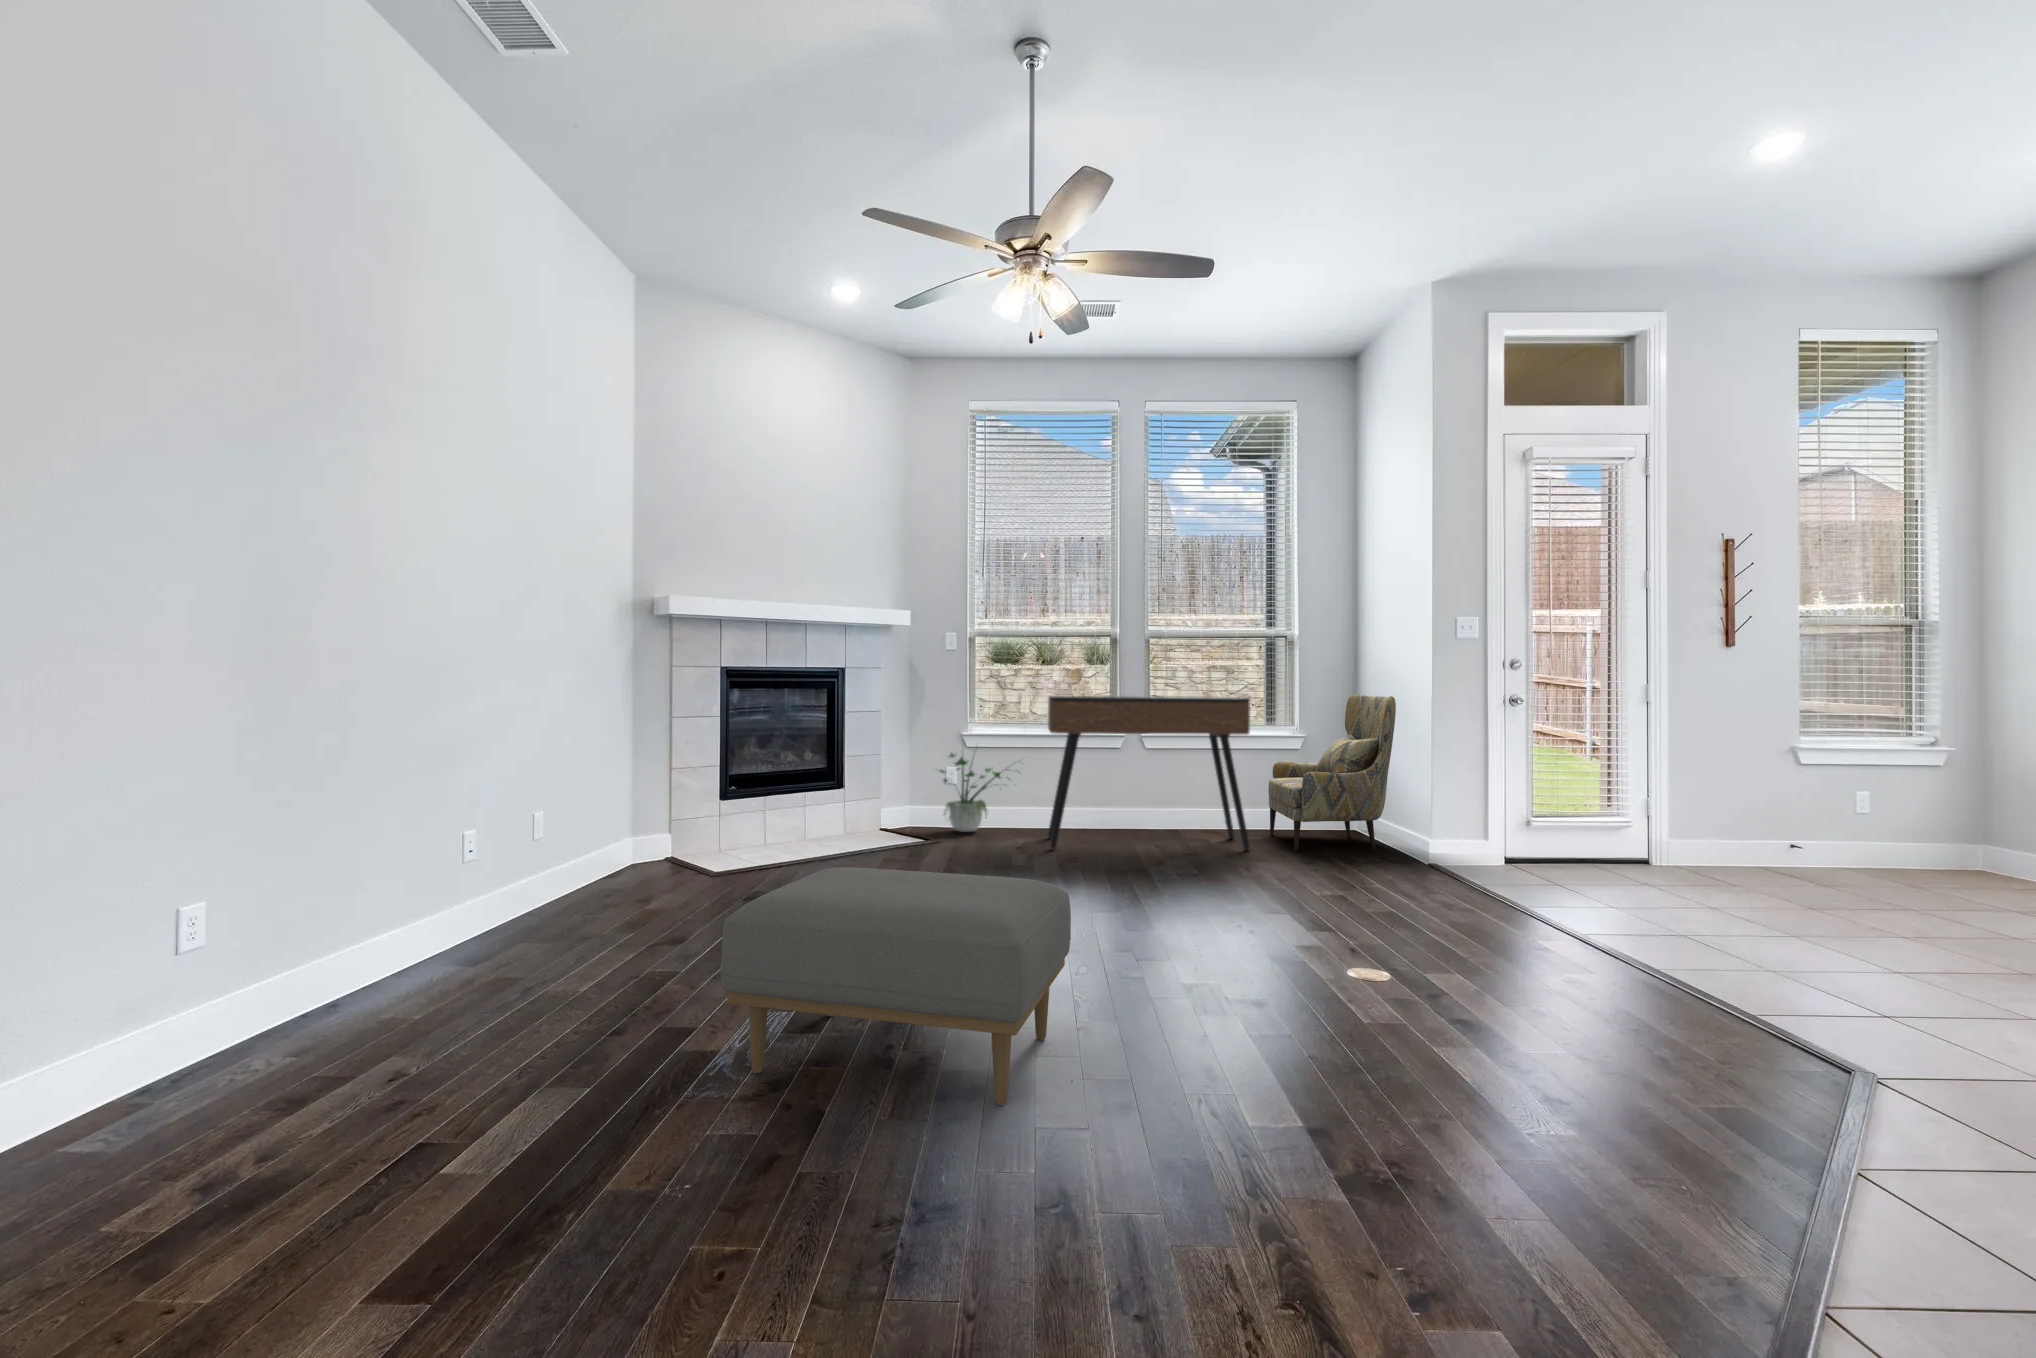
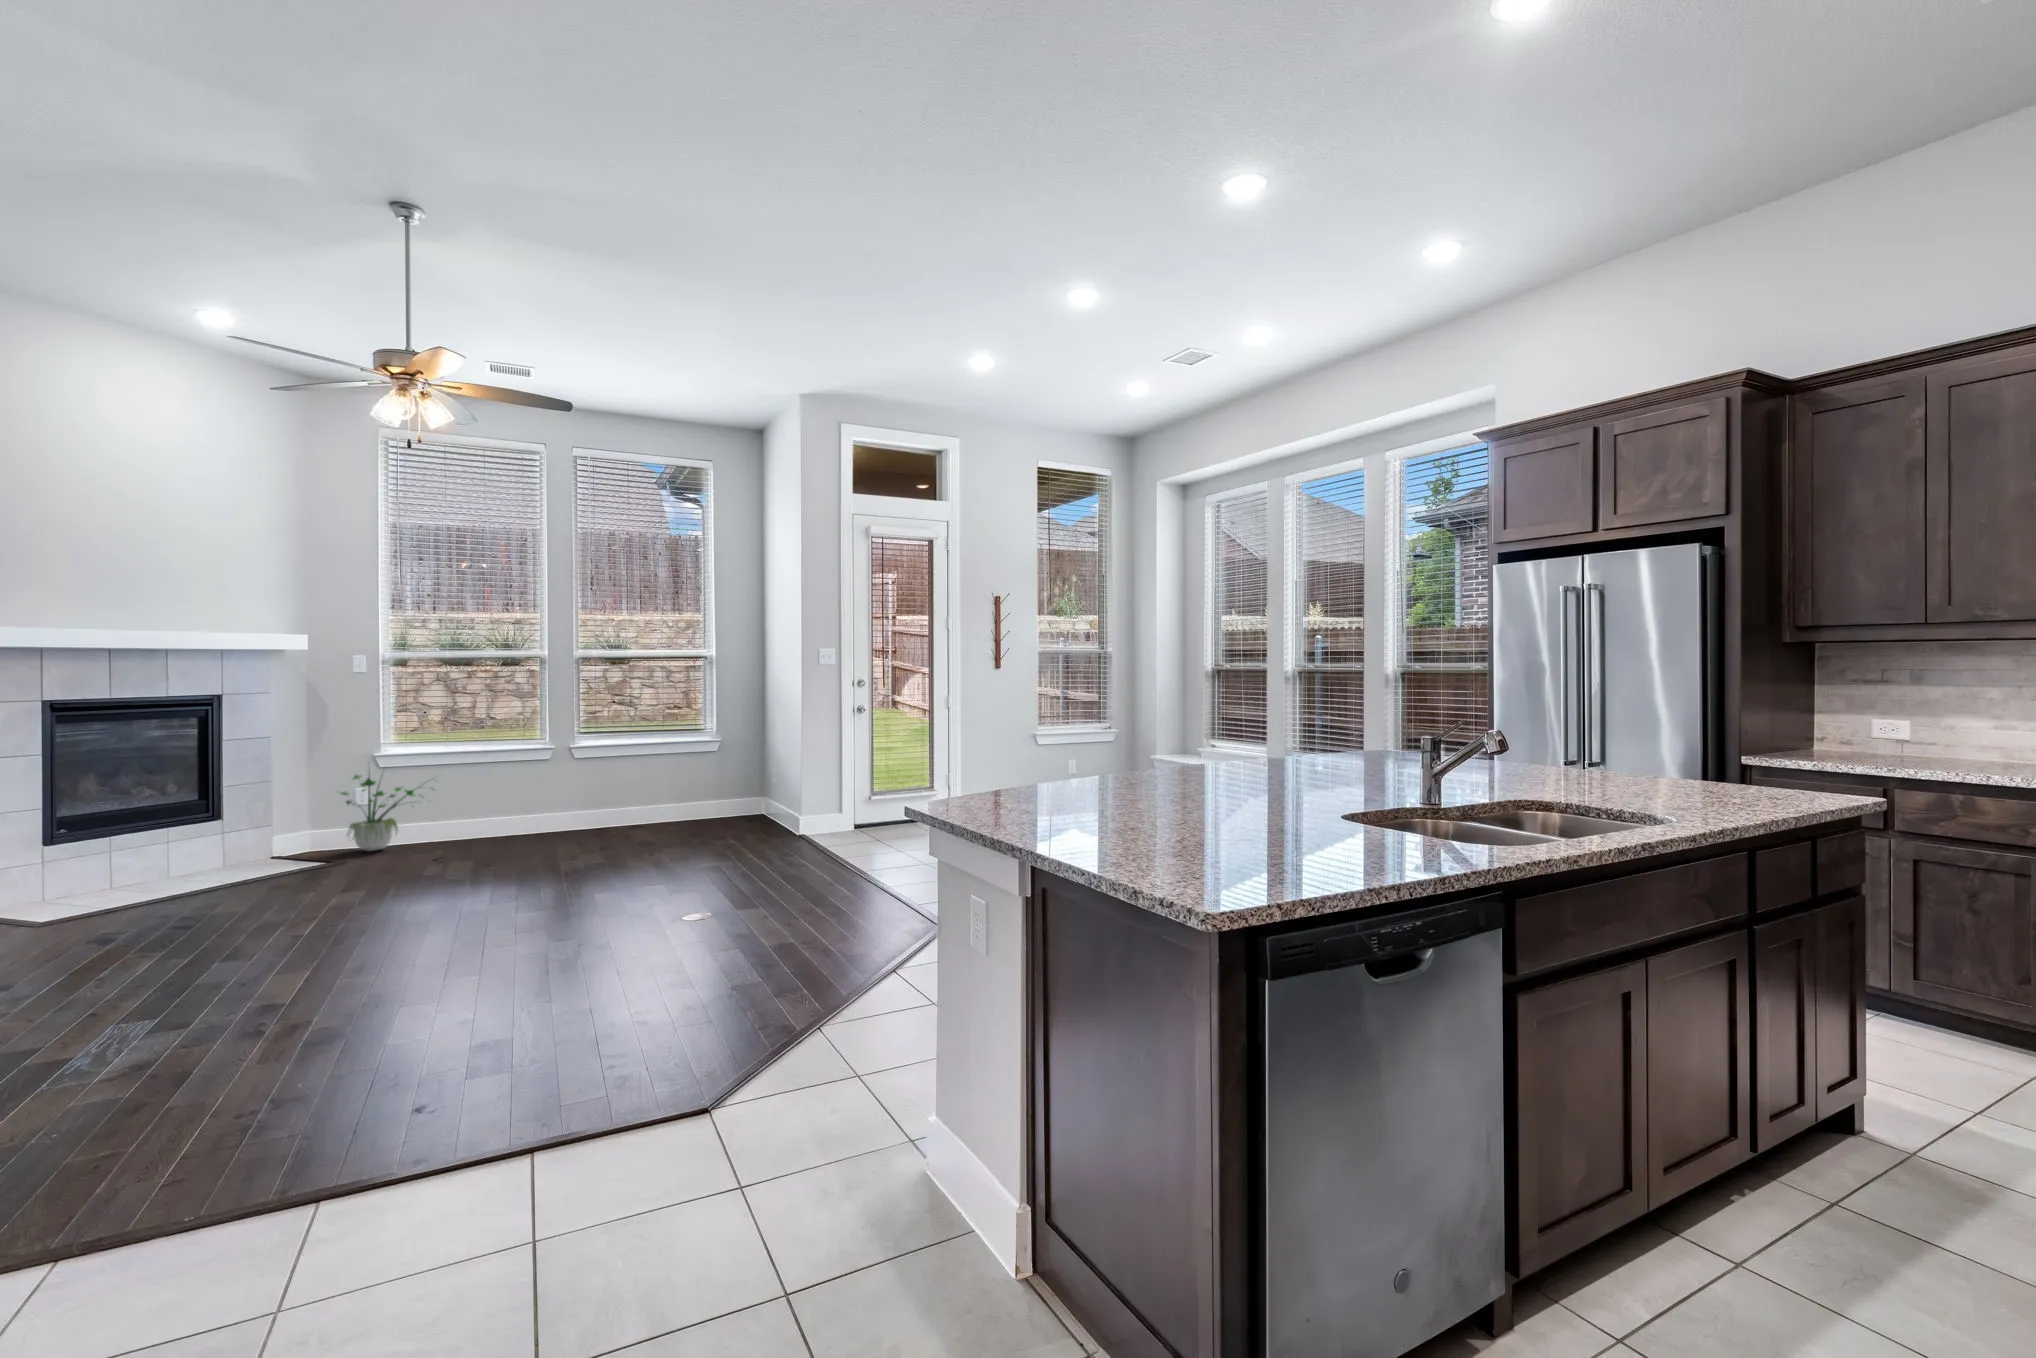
armchair: present [1268,694,1396,851] -> none [679,707,777,839]
console table: present [1048,696,1250,850] -> none [461,713,655,858]
ottoman: present [721,867,1071,1105] -> none [88,886,429,1063]

